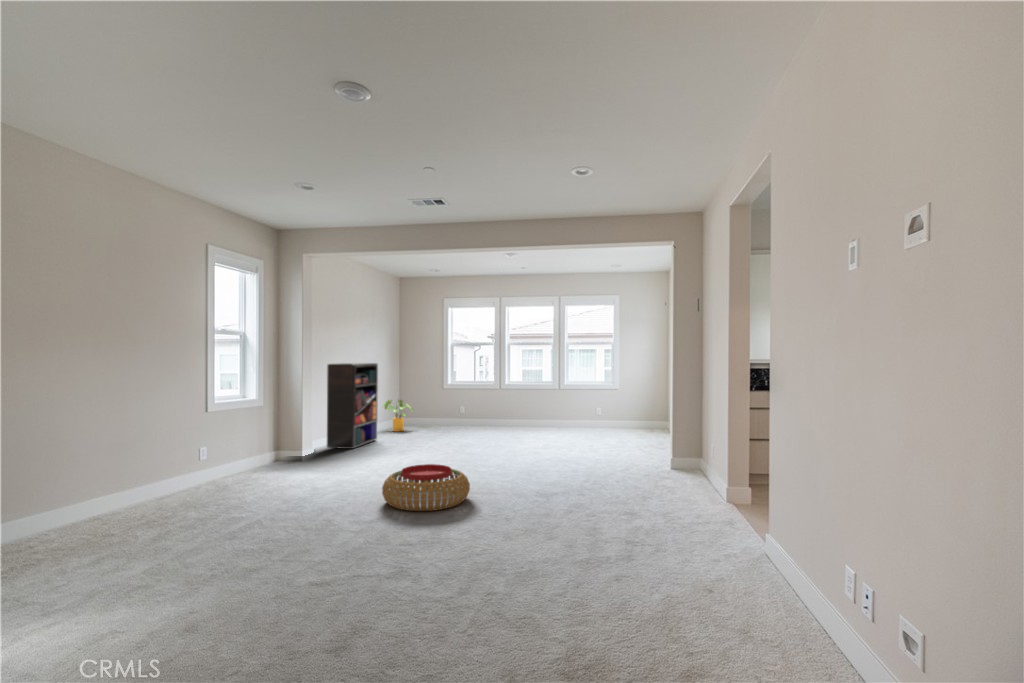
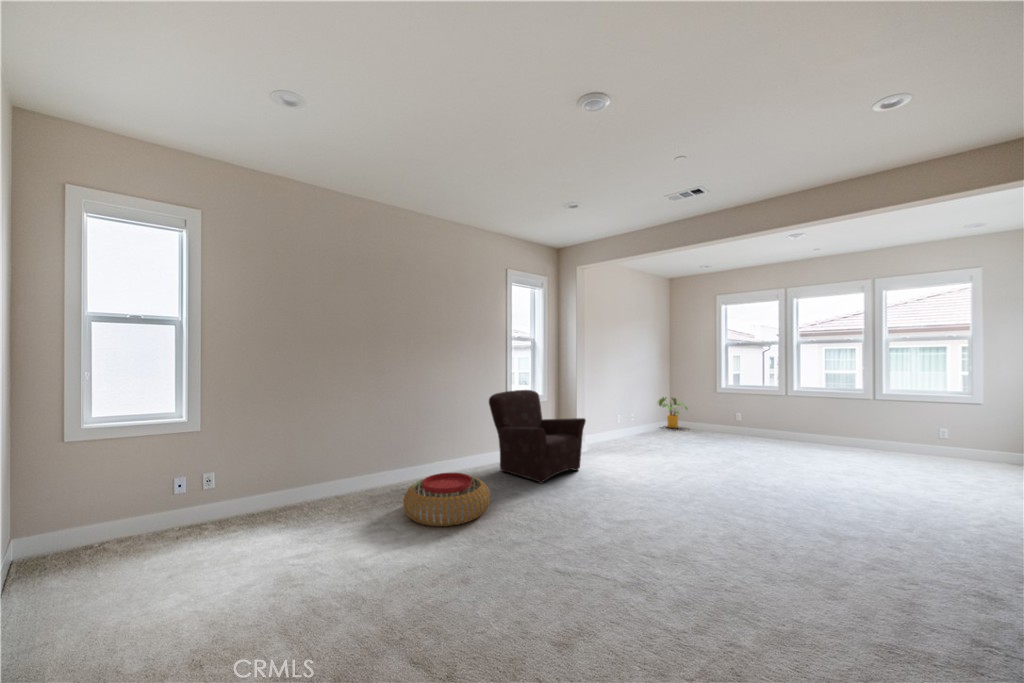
bookshelf: present [327,363,378,449] -> none [601,364,650,444]
armchair: none [200,389,320,489] -> present [489,390,586,484]
pouf: present [382,464,470,511] -> present [403,473,490,526]

